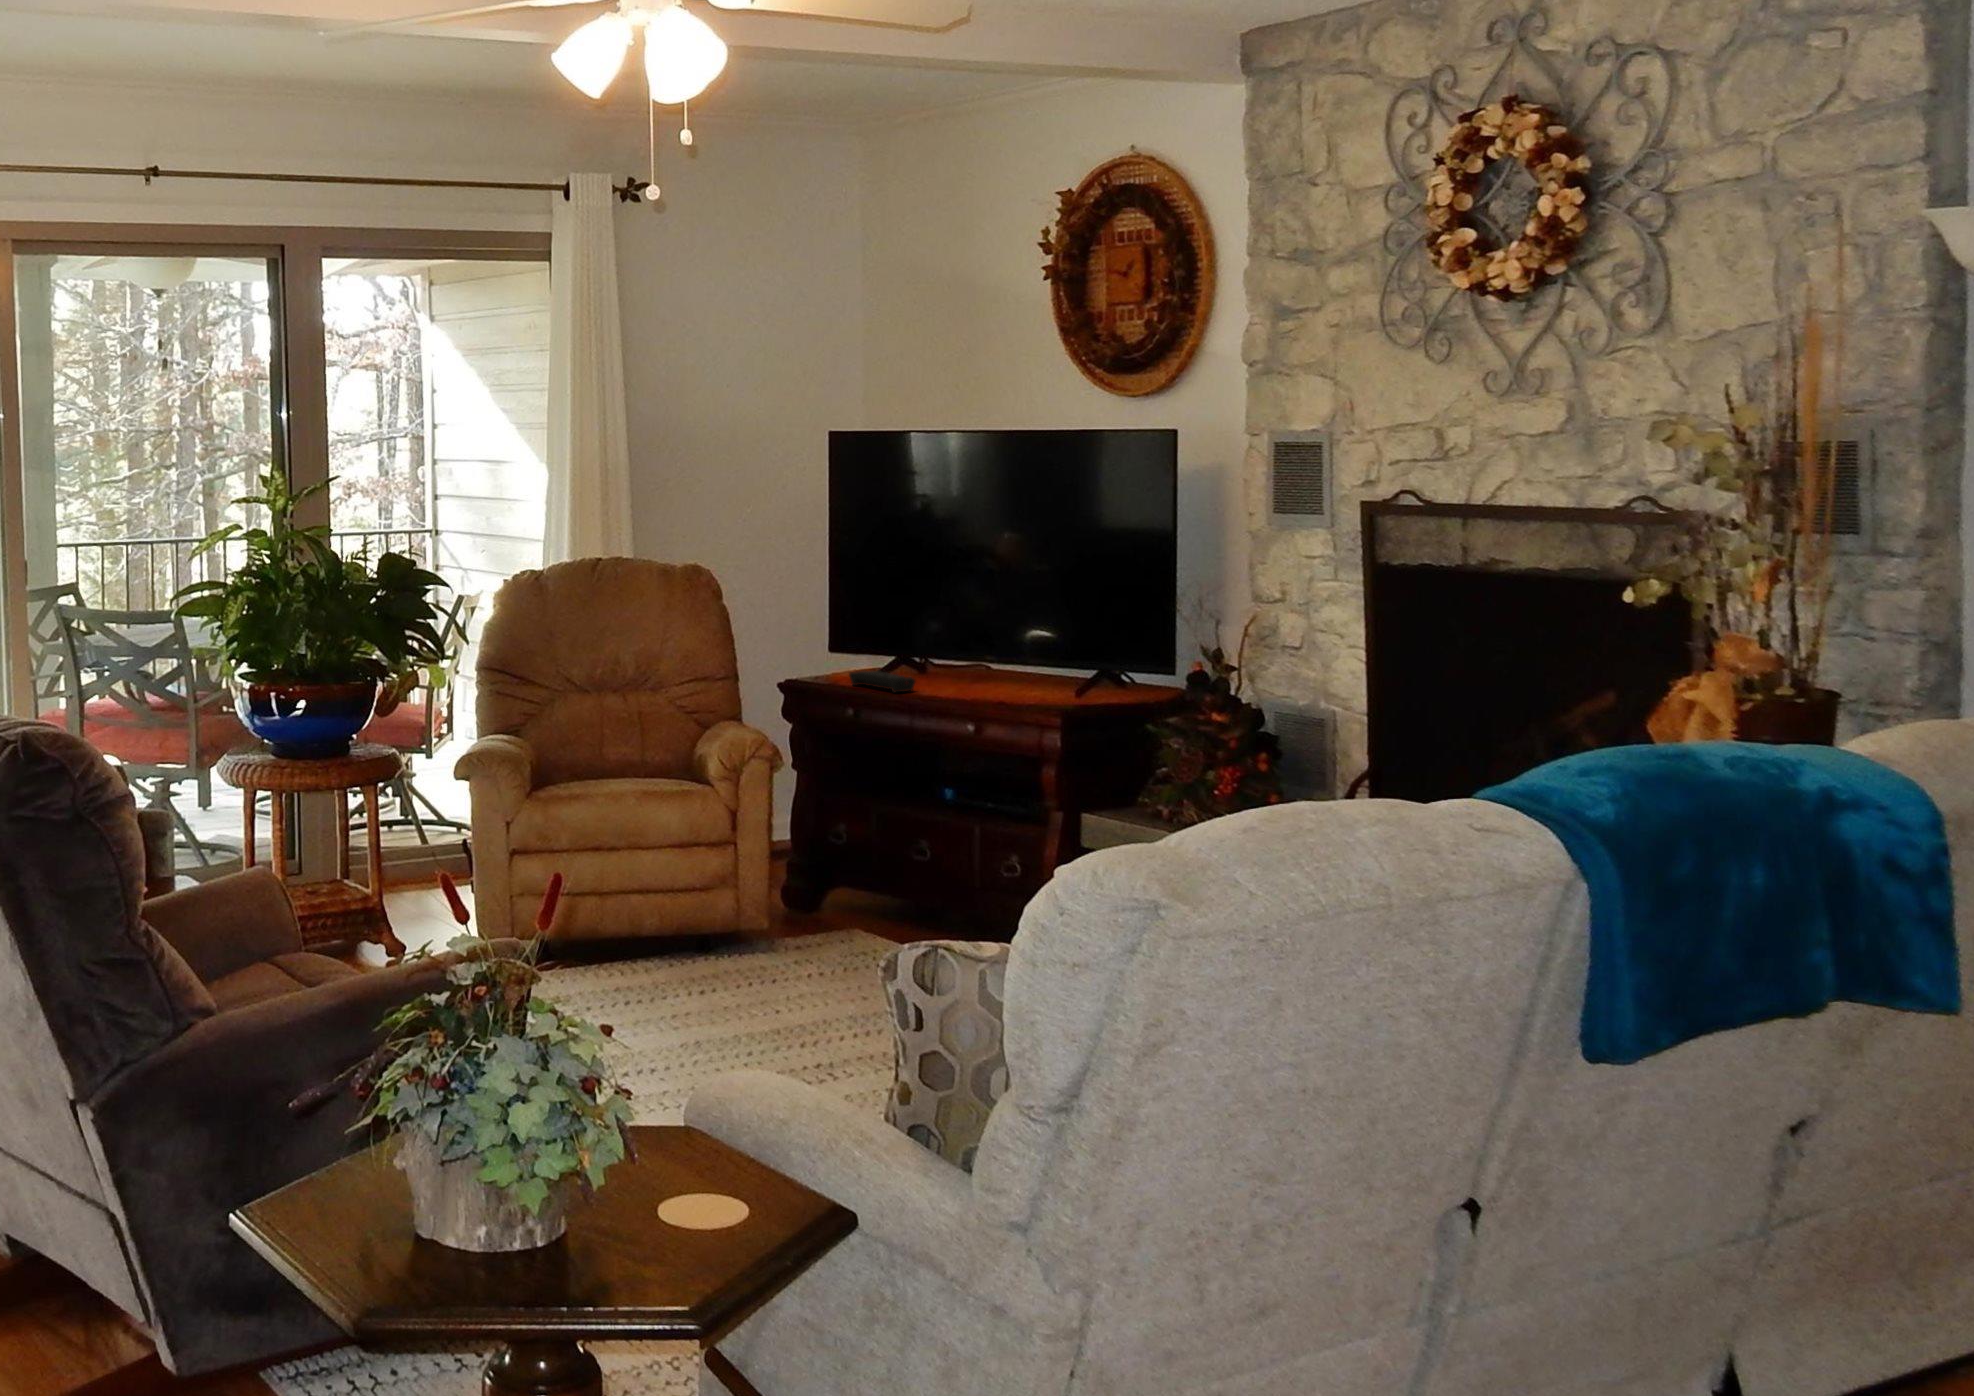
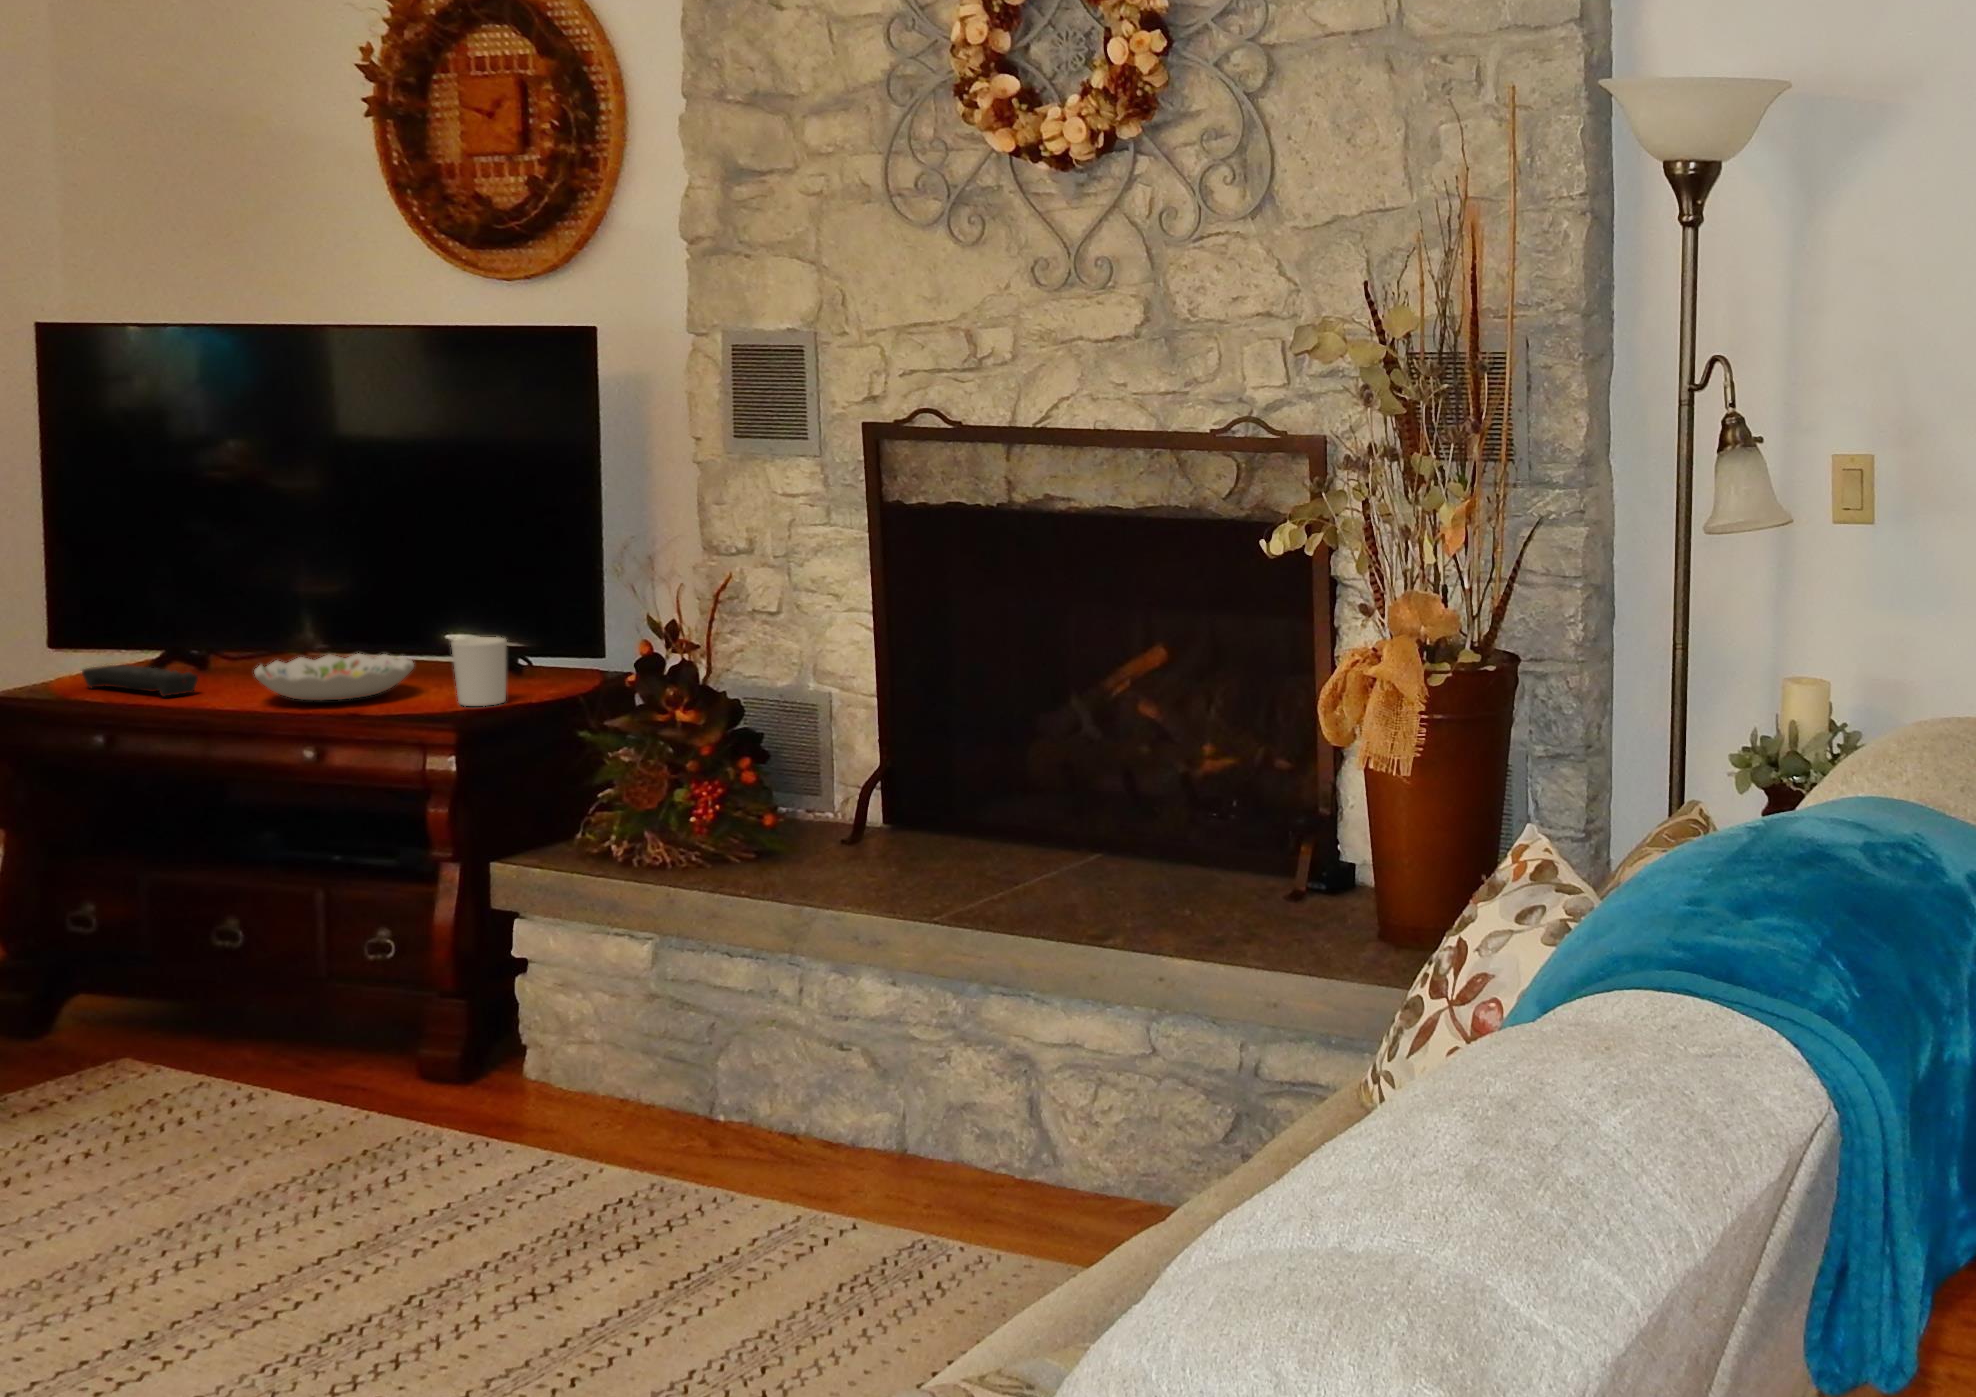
candle holder: none [1069,659,1107,708] -> present [451,637,507,706]
decorative bowl: none [947,668,1049,699] -> present [254,654,414,701]

